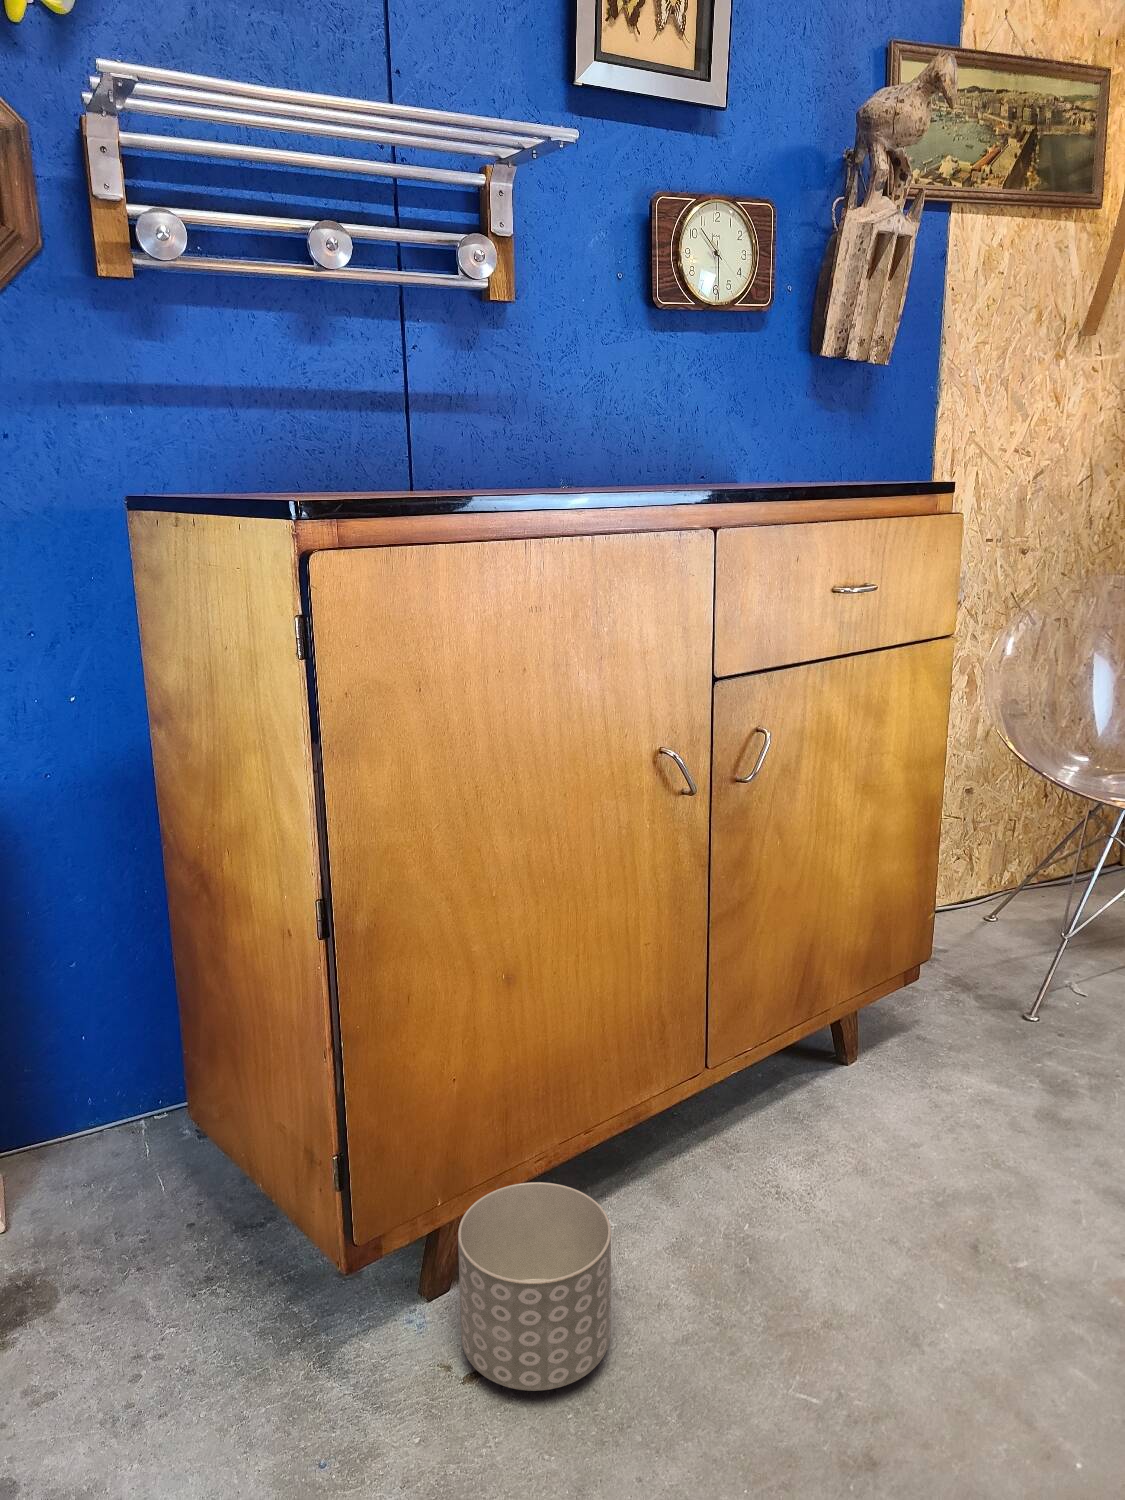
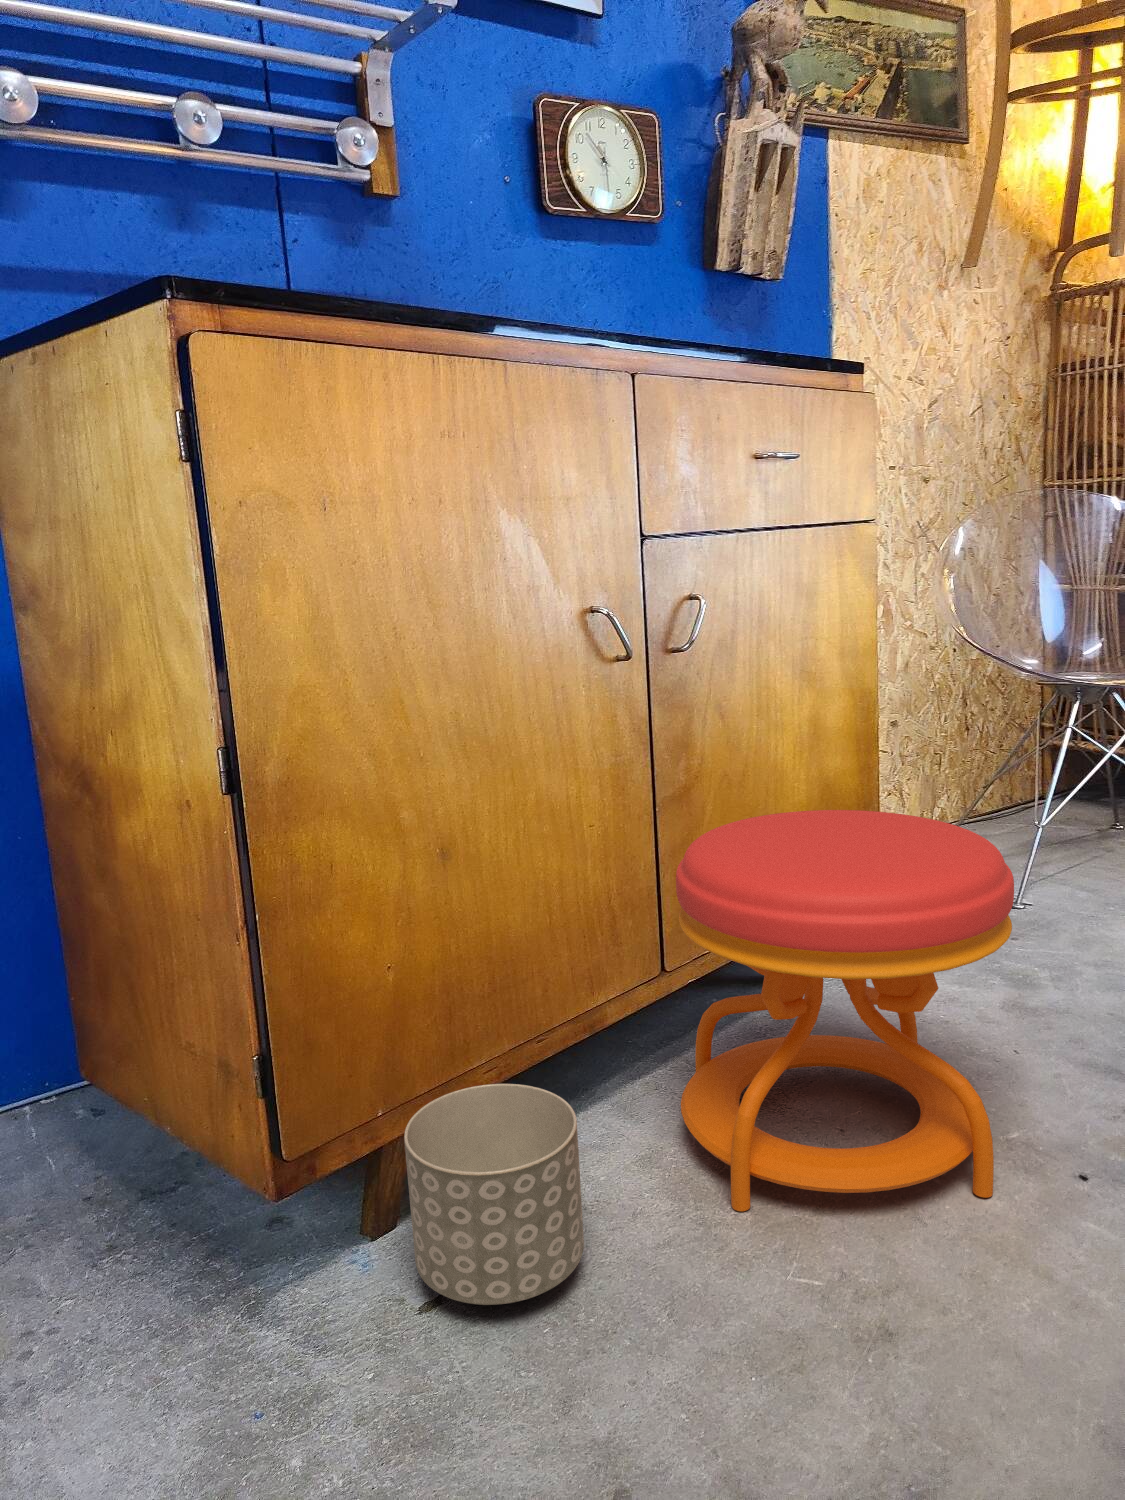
stool: none [713,936,1039,1328] -> present [676,810,1014,1211]

